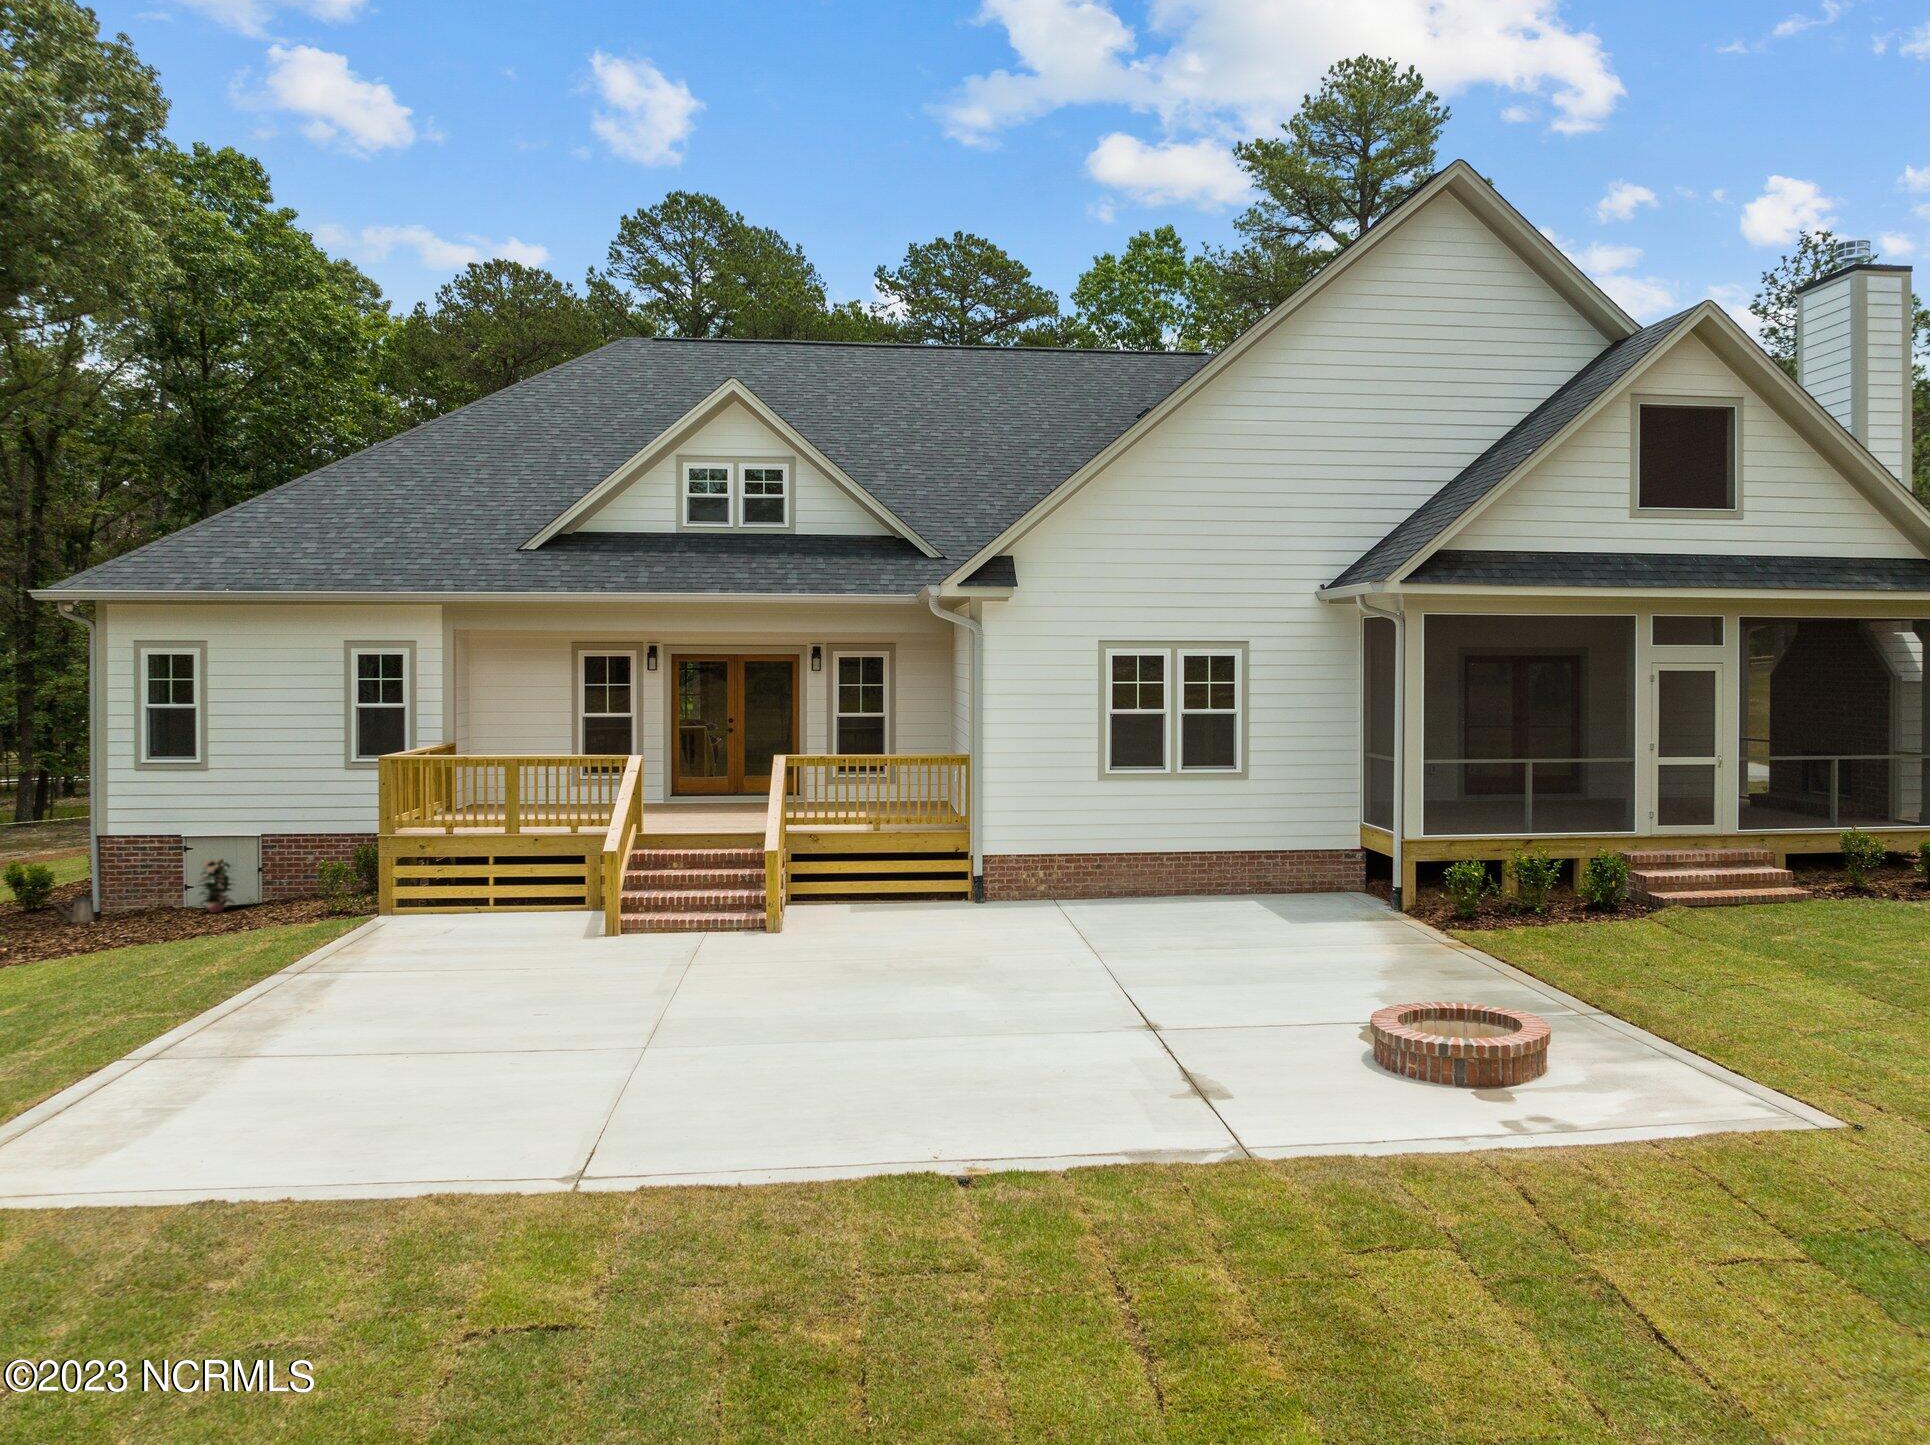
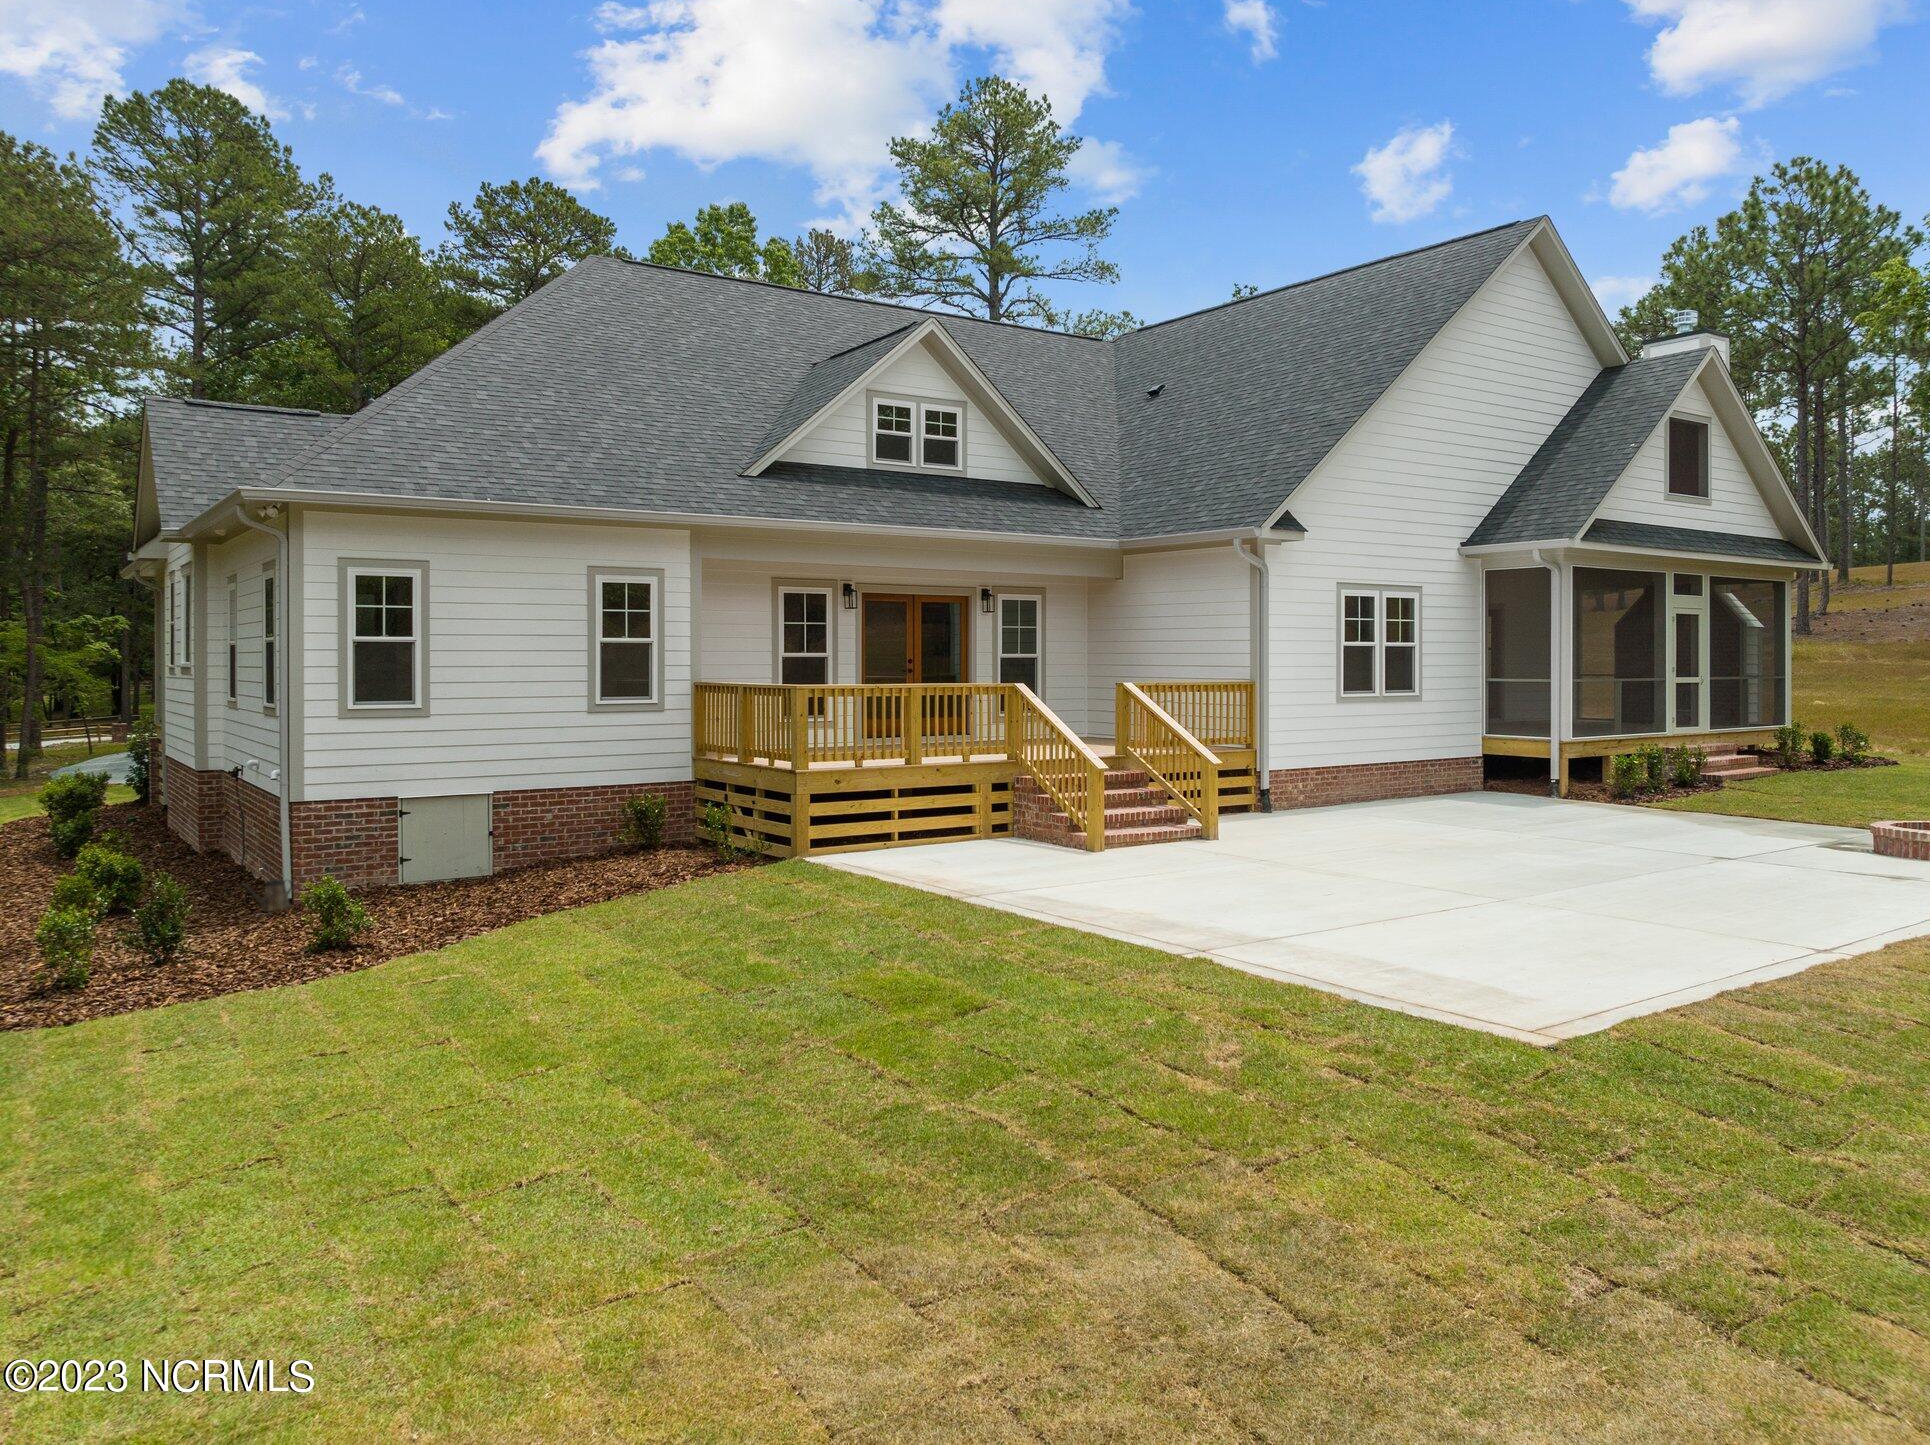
decorative plant: present [198,859,234,913] -> none [432,821,482,885]

